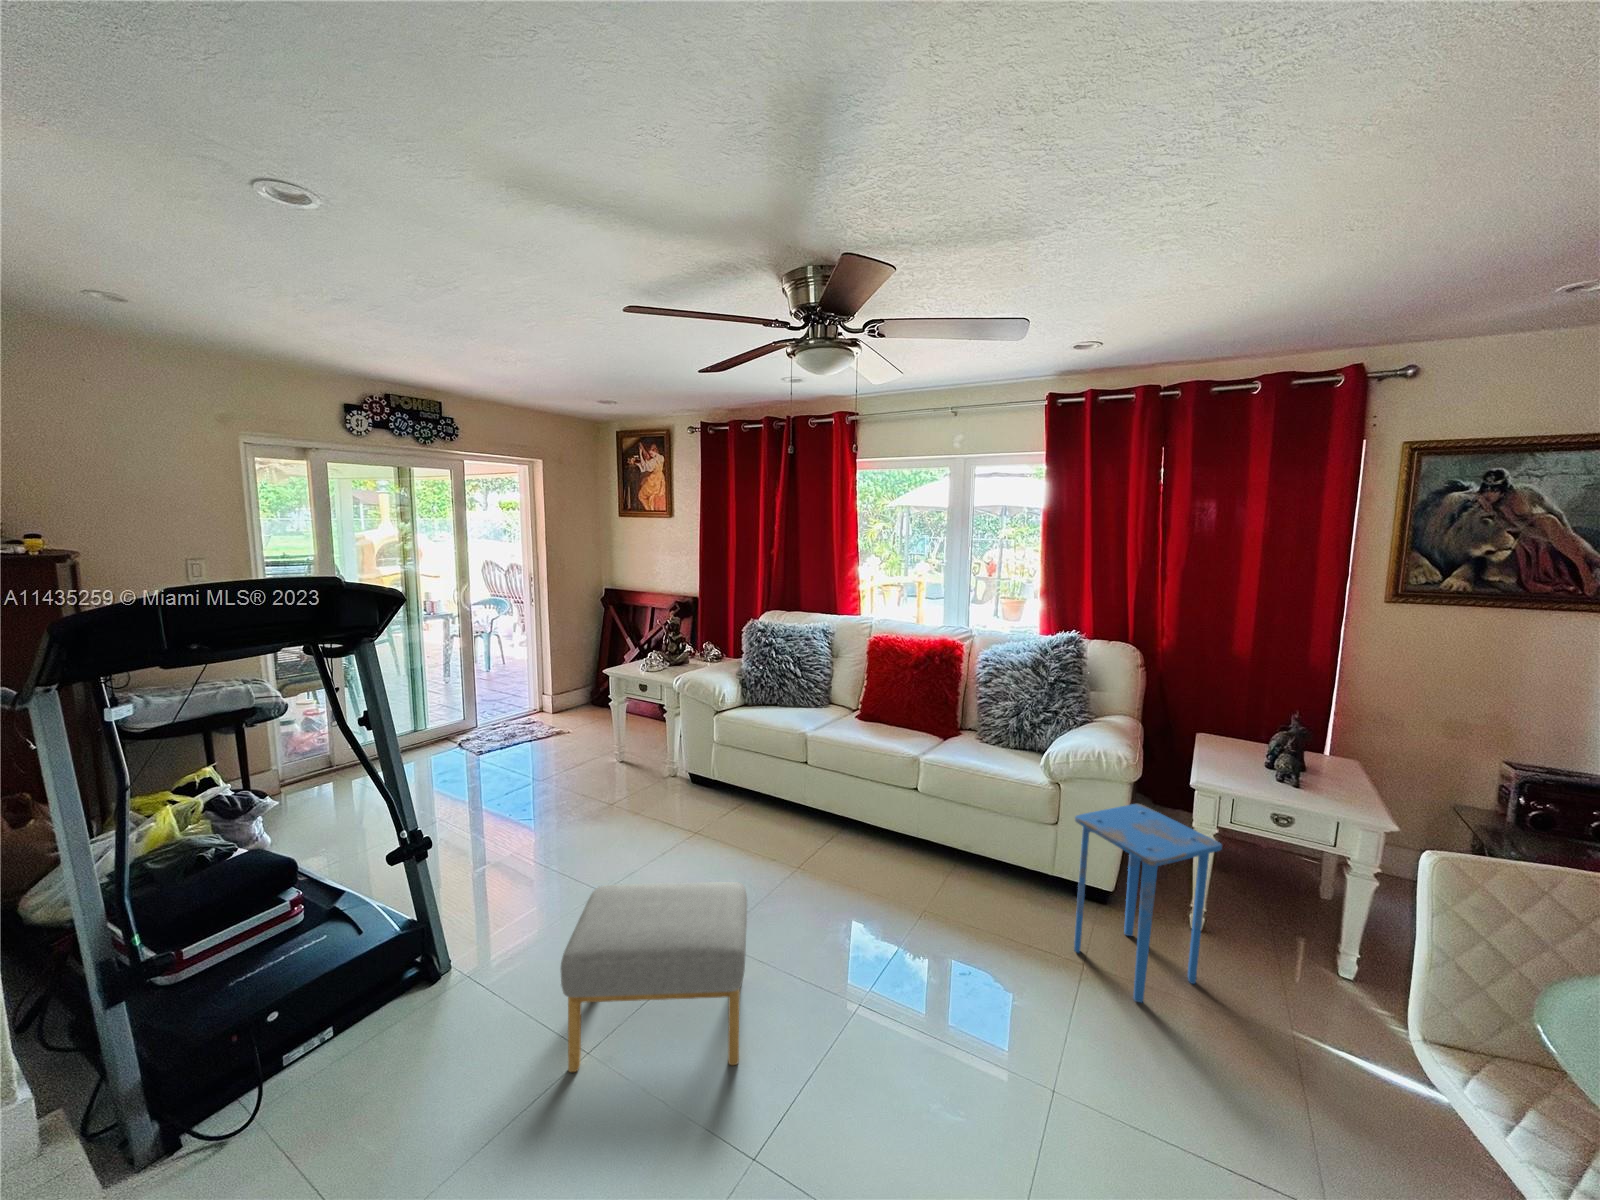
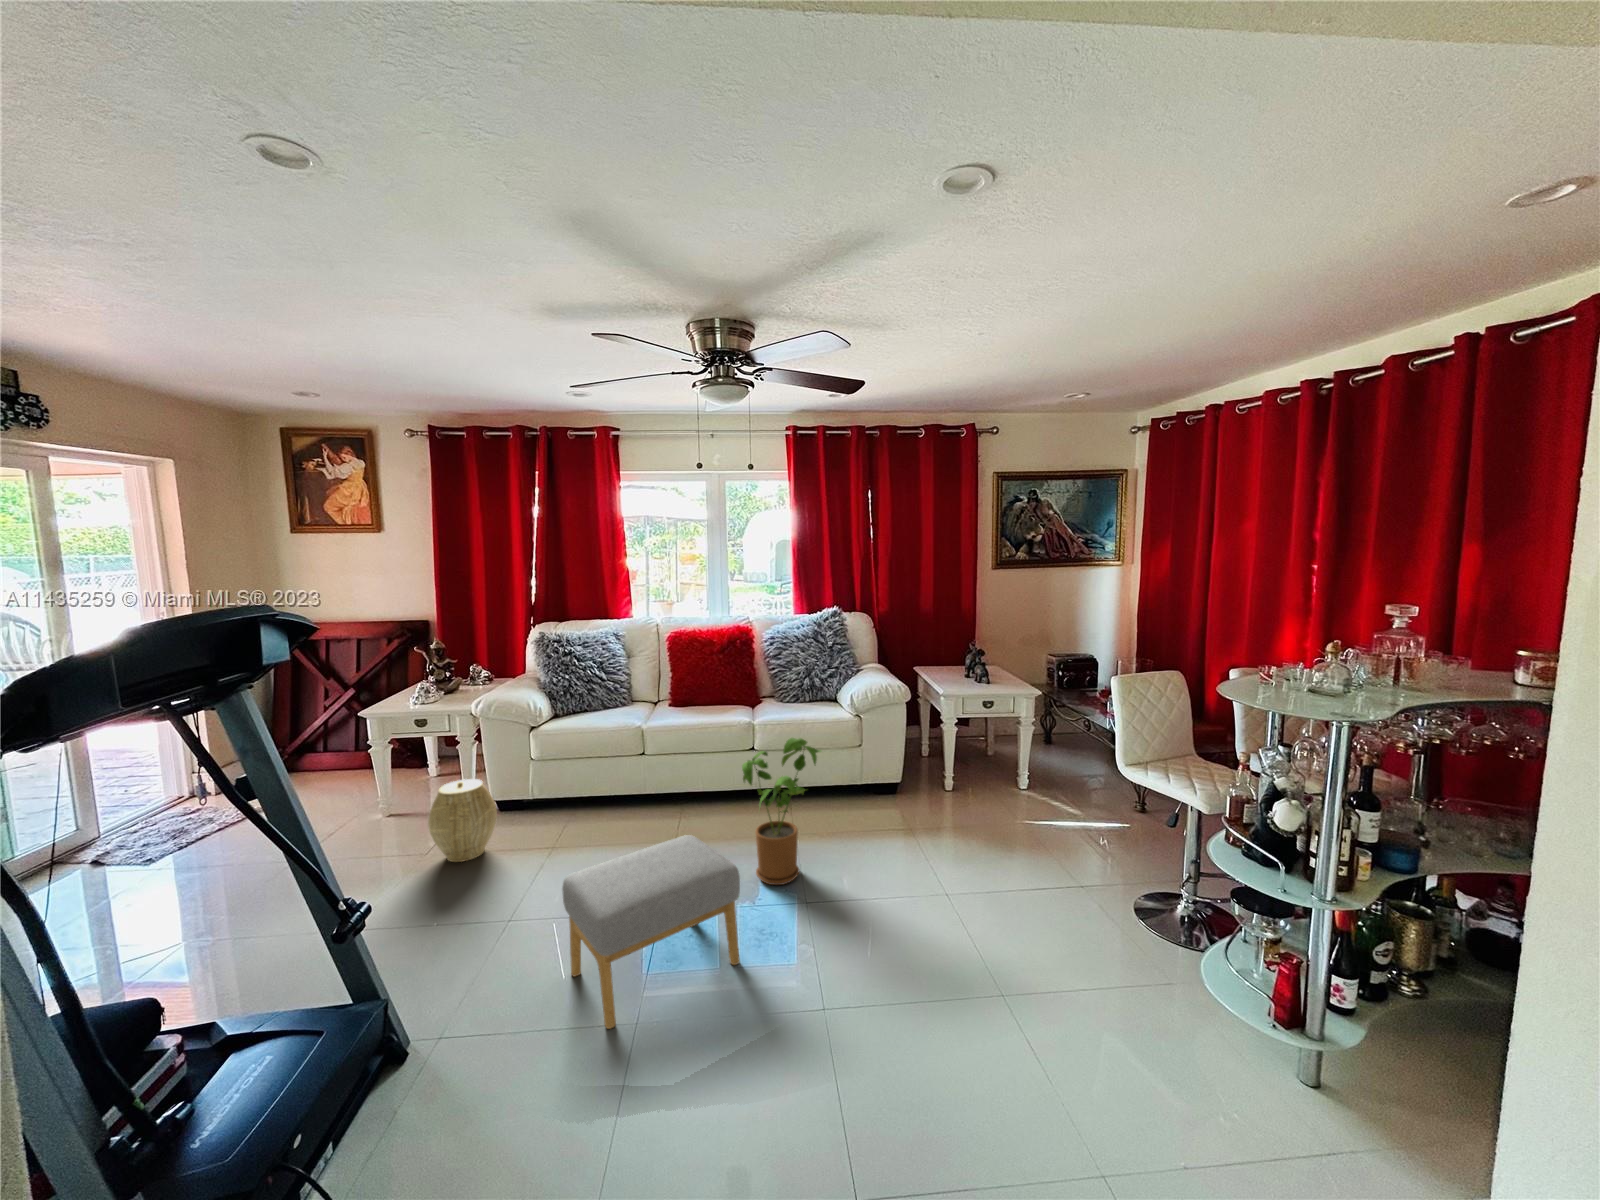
woven basket: none [611,747,667,822] -> present [428,779,497,862]
house plant: none [836,802,941,981] -> present [742,738,821,885]
side table: present [1074,804,1222,1003] -> none [886,712,968,833]

